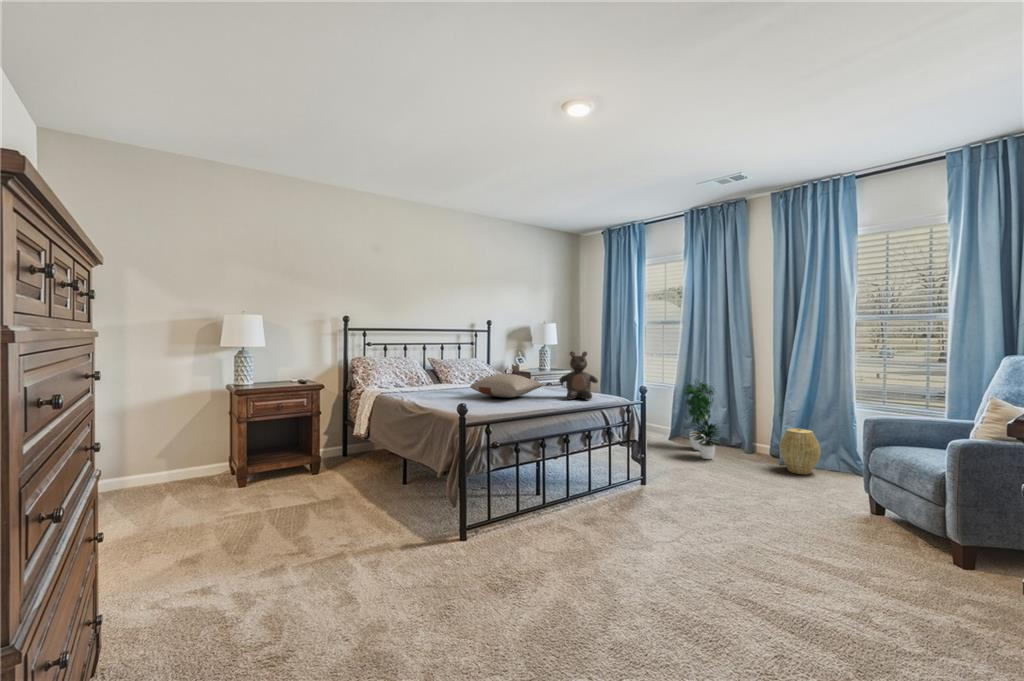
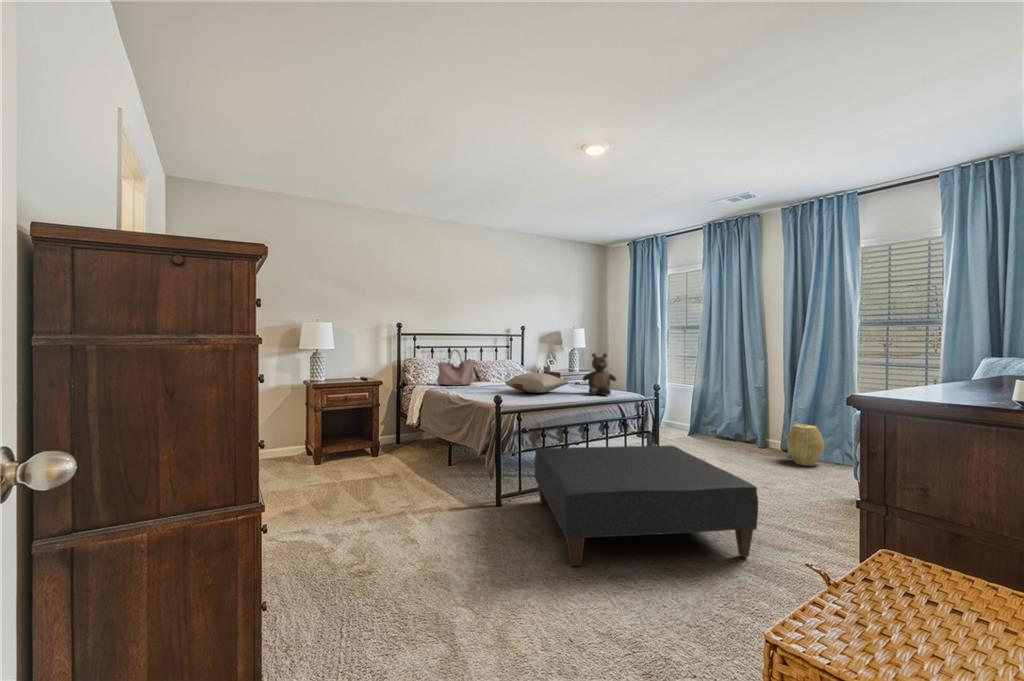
handbag: none [390,347,436,389] -> present [437,350,476,386]
potted plant: present [684,382,720,459] -> none [700,377,736,452]
ottoman: none [507,460,794,635] -> present [535,445,758,566]

